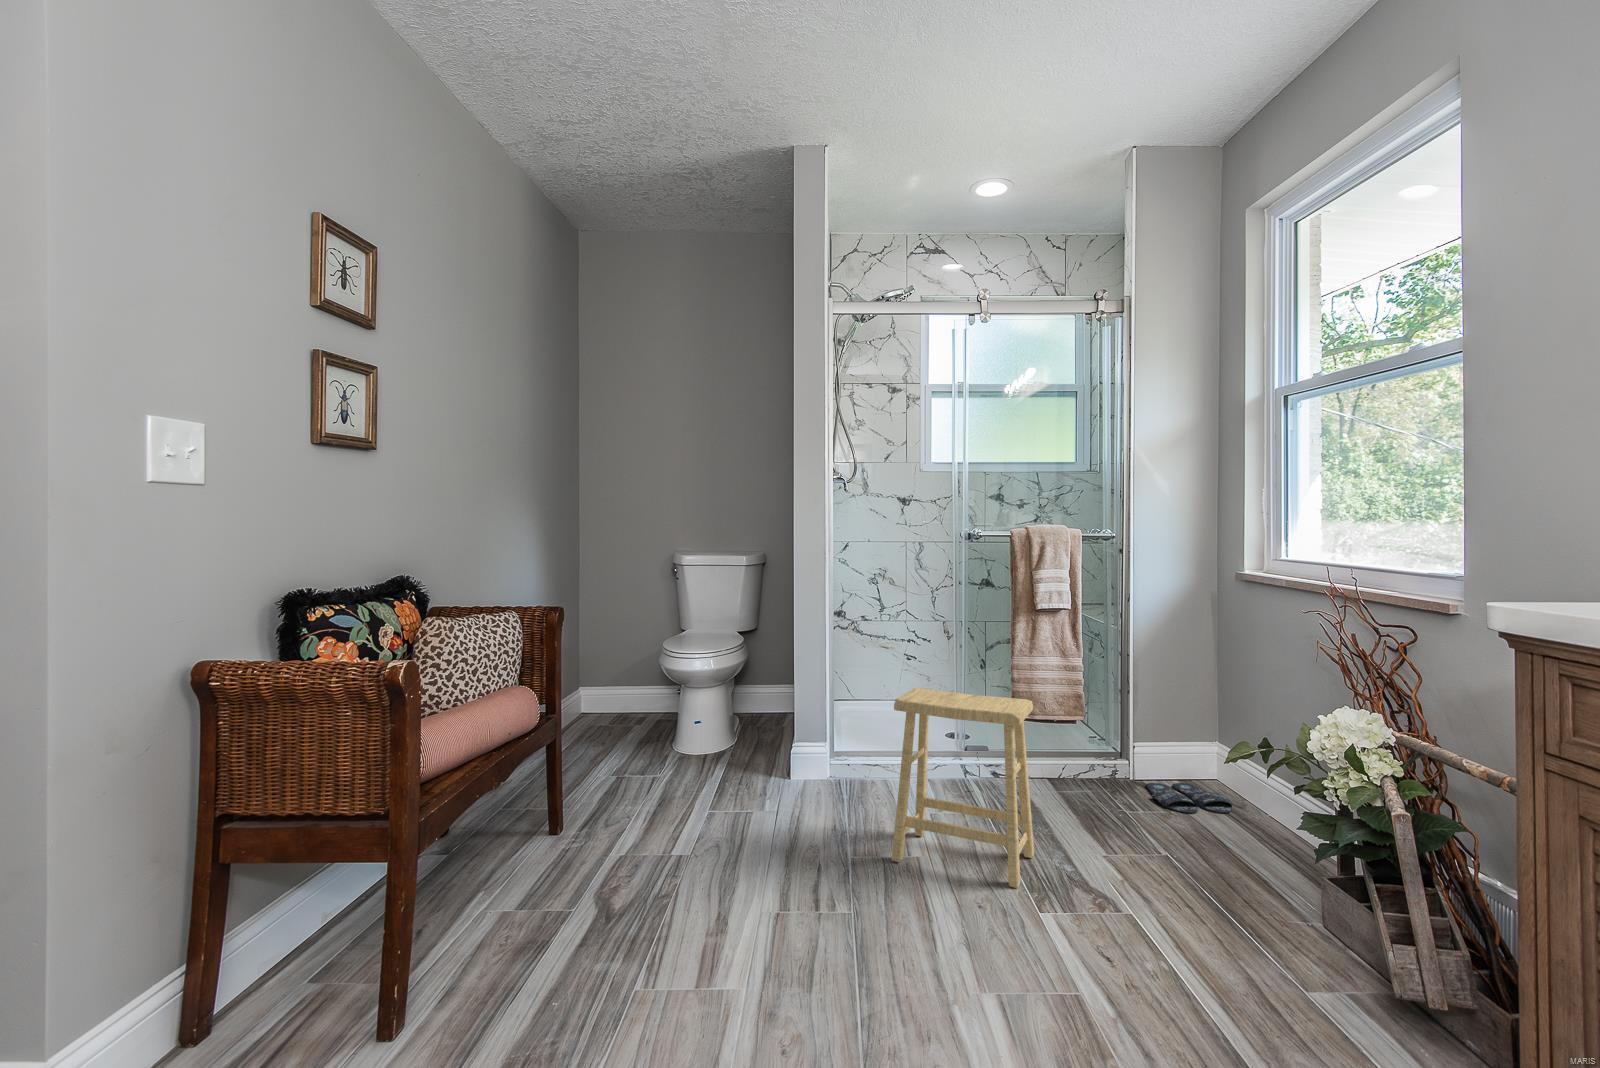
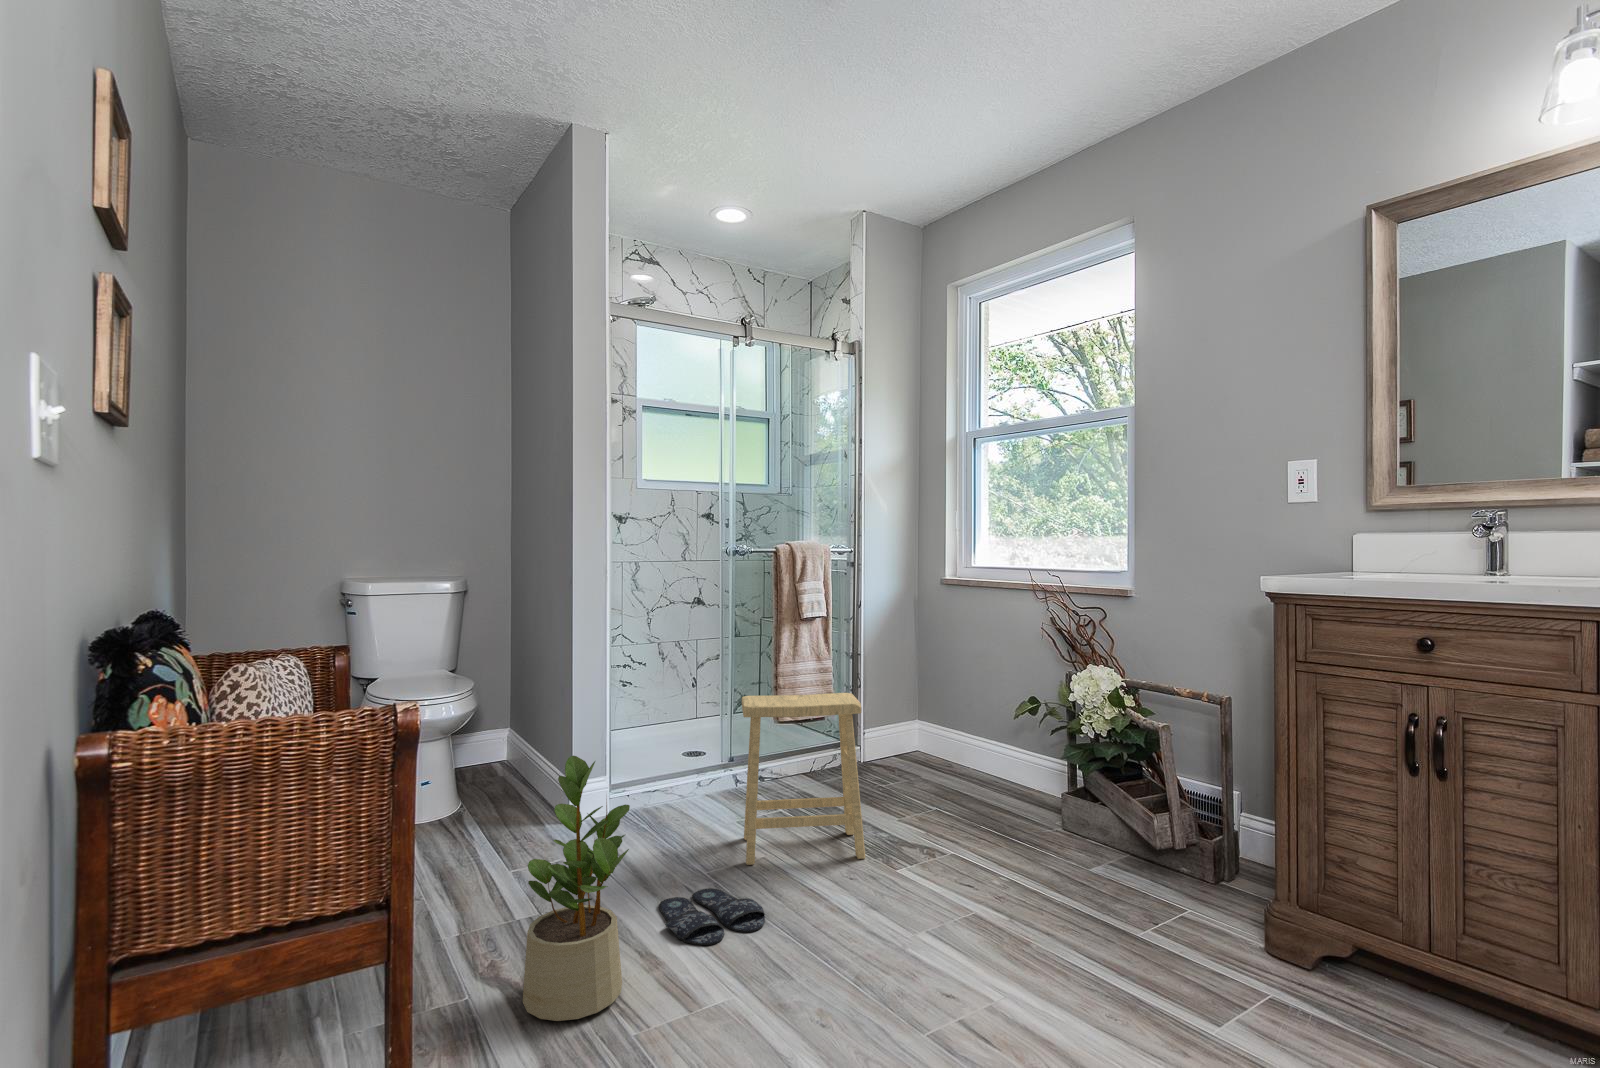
potted plant: none [595,724,707,958] -> present [523,756,630,1021]
slippers: present [1146,783,1232,813] -> present [659,888,765,945]

